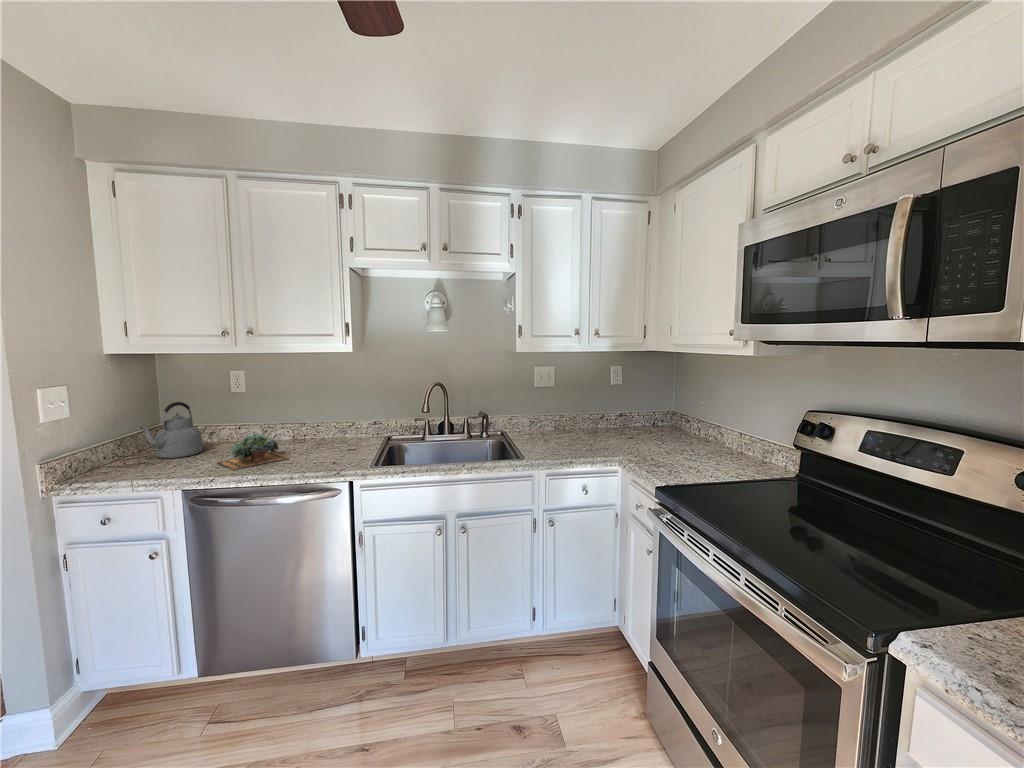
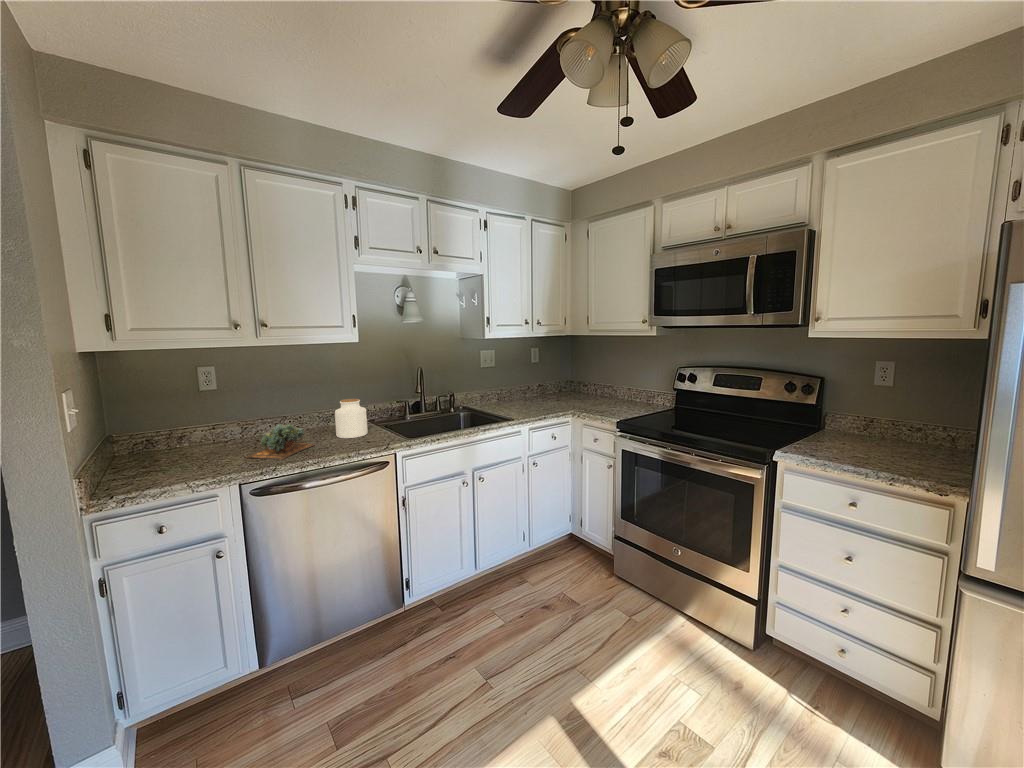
kettle: present [138,402,203,458] -> none [144,402,198,464]
jar: none [322,413,357,456] -> present [335,399,368,438]

